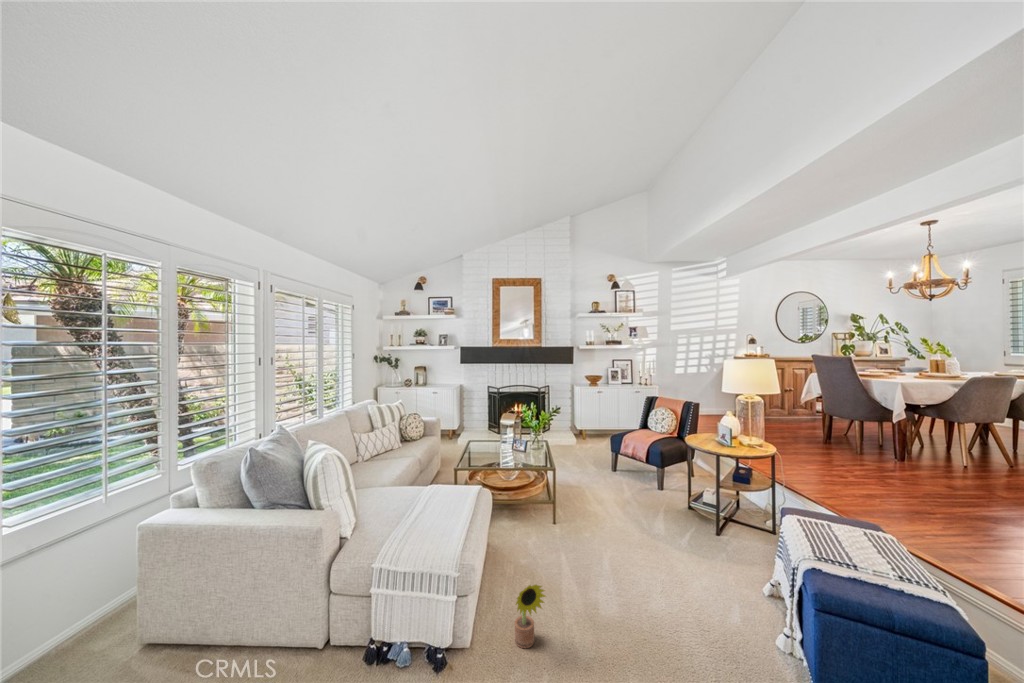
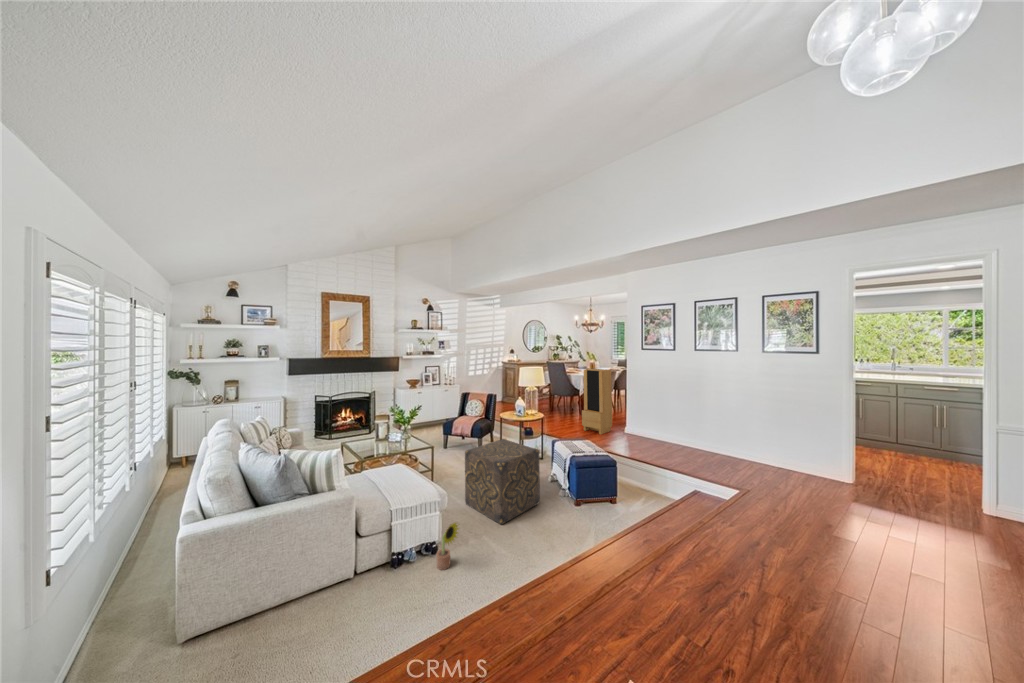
storage cabinet: none [881,371,971,508] -> present [582,369,612,434]
ottoman: none [601,475,730,615] -> present [465,439,540,524]

